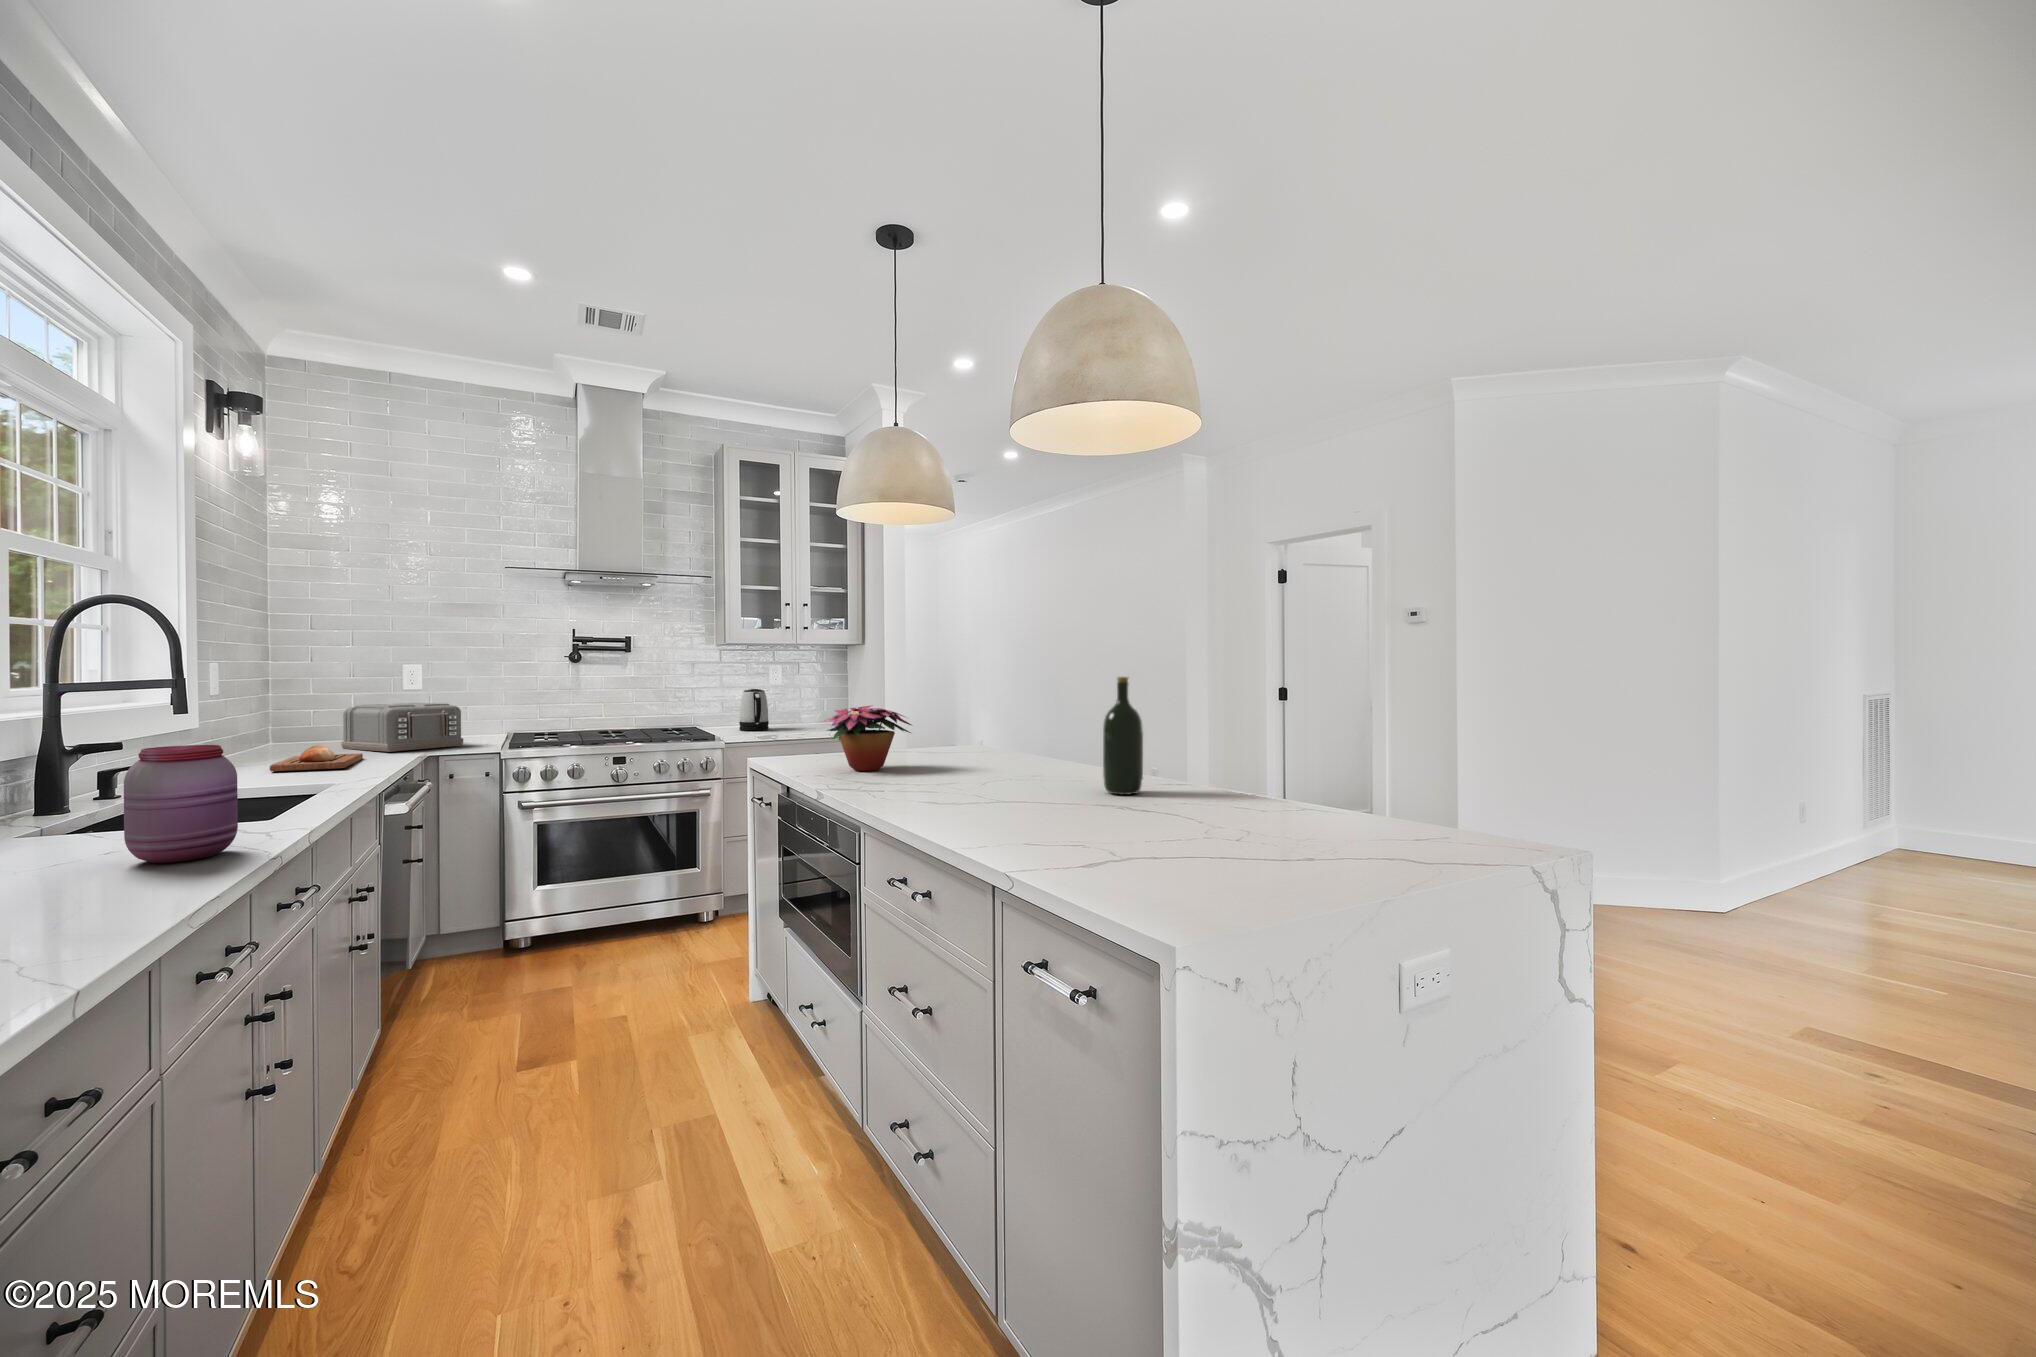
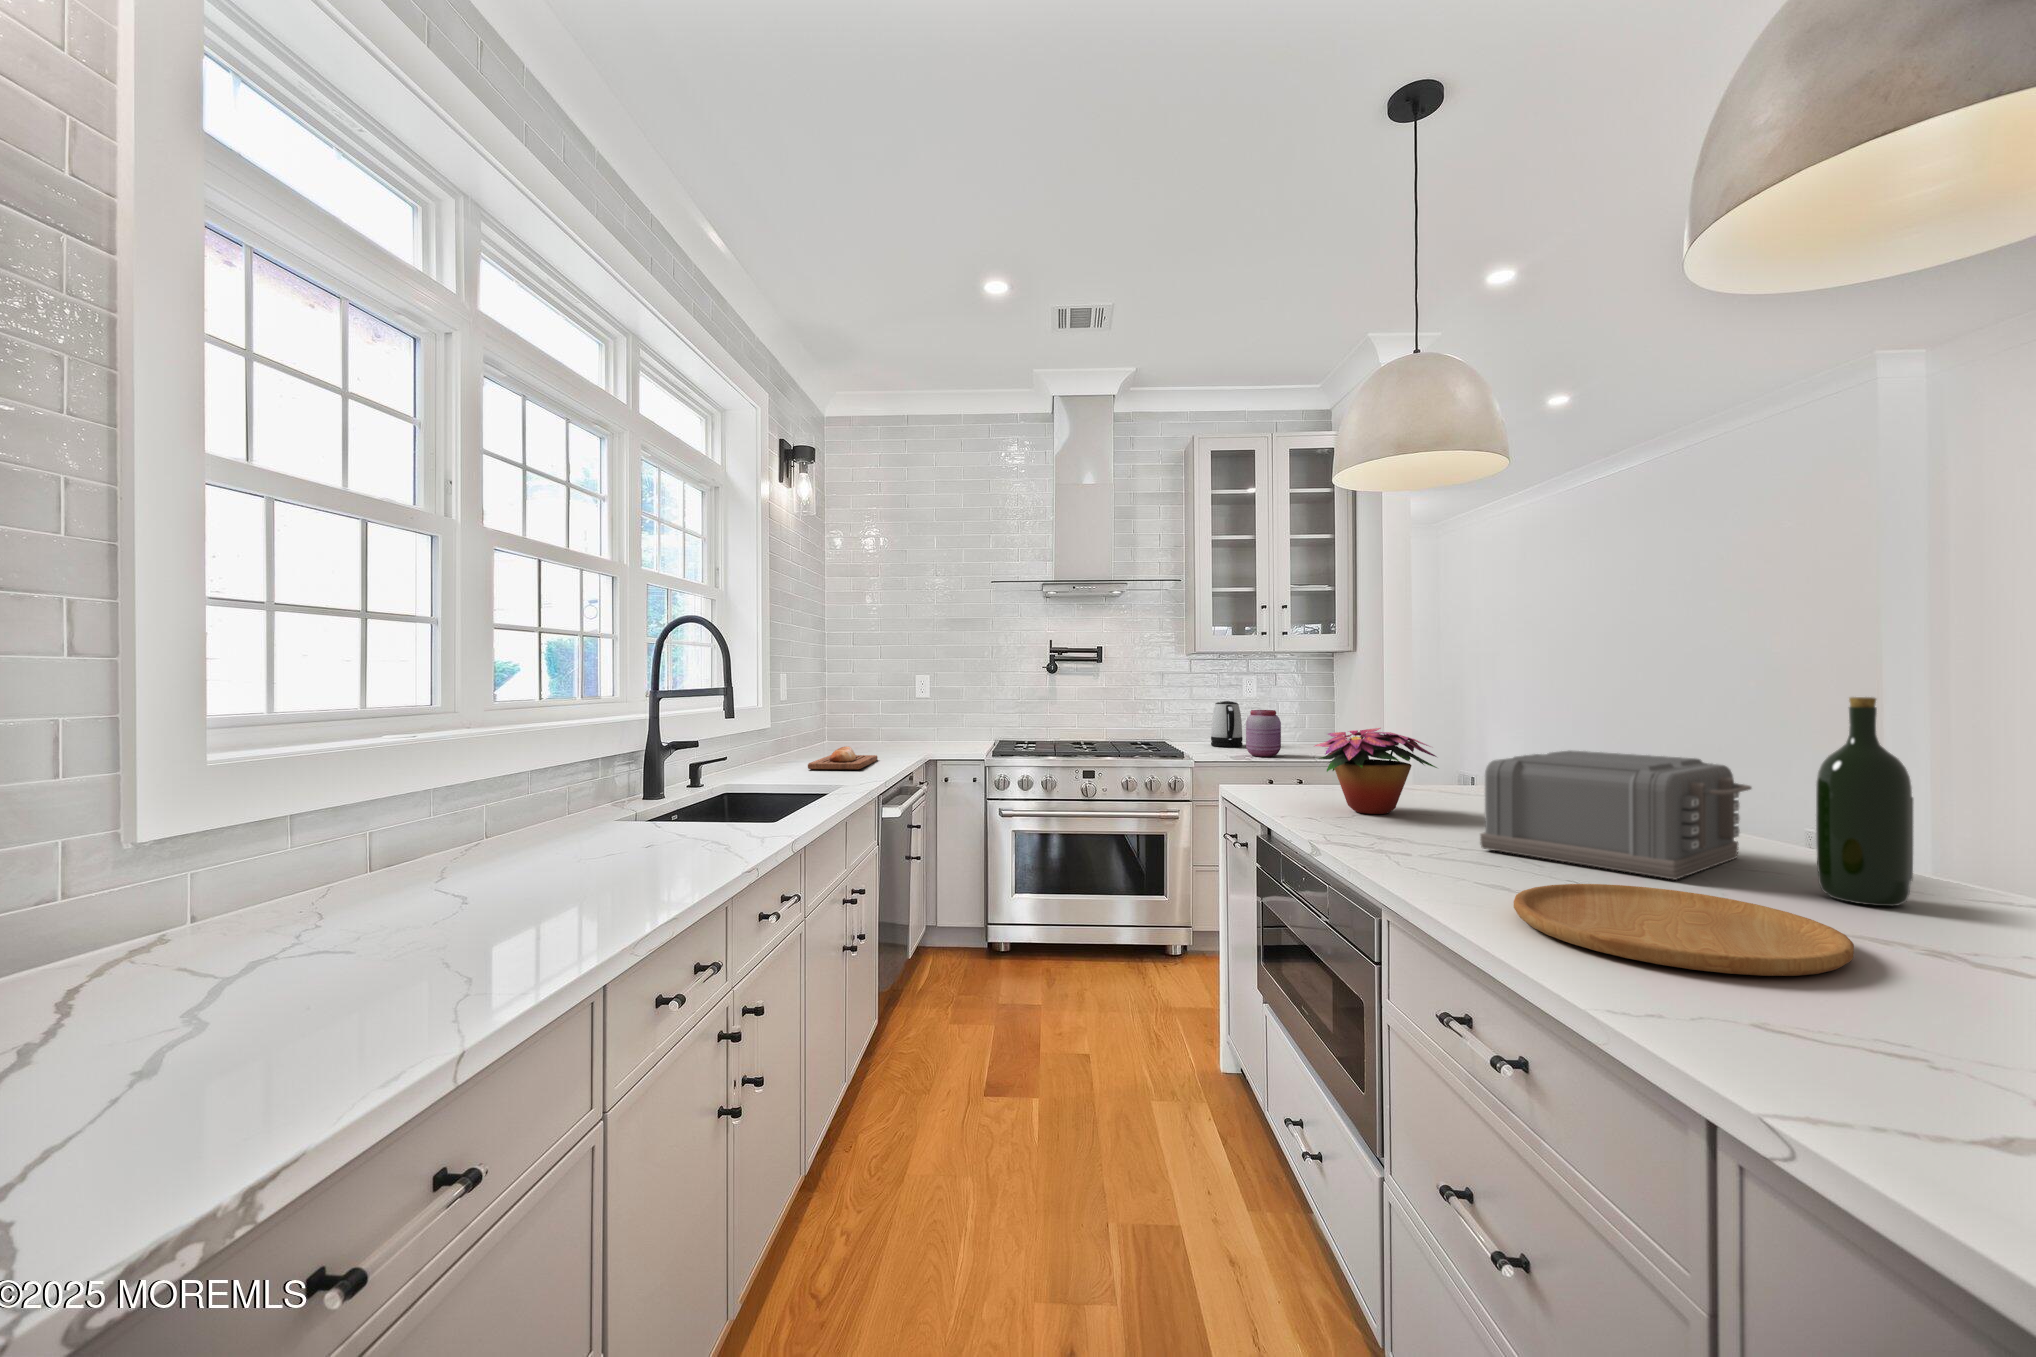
toaster: present [341,703,463,752] -> present [1480,751,1751,880]
jar: present [124,745,238,863] -> present [1246,710,1281,757]
cutting board: none [939,795,1098,831] -> present [1514,884,1854,976]

